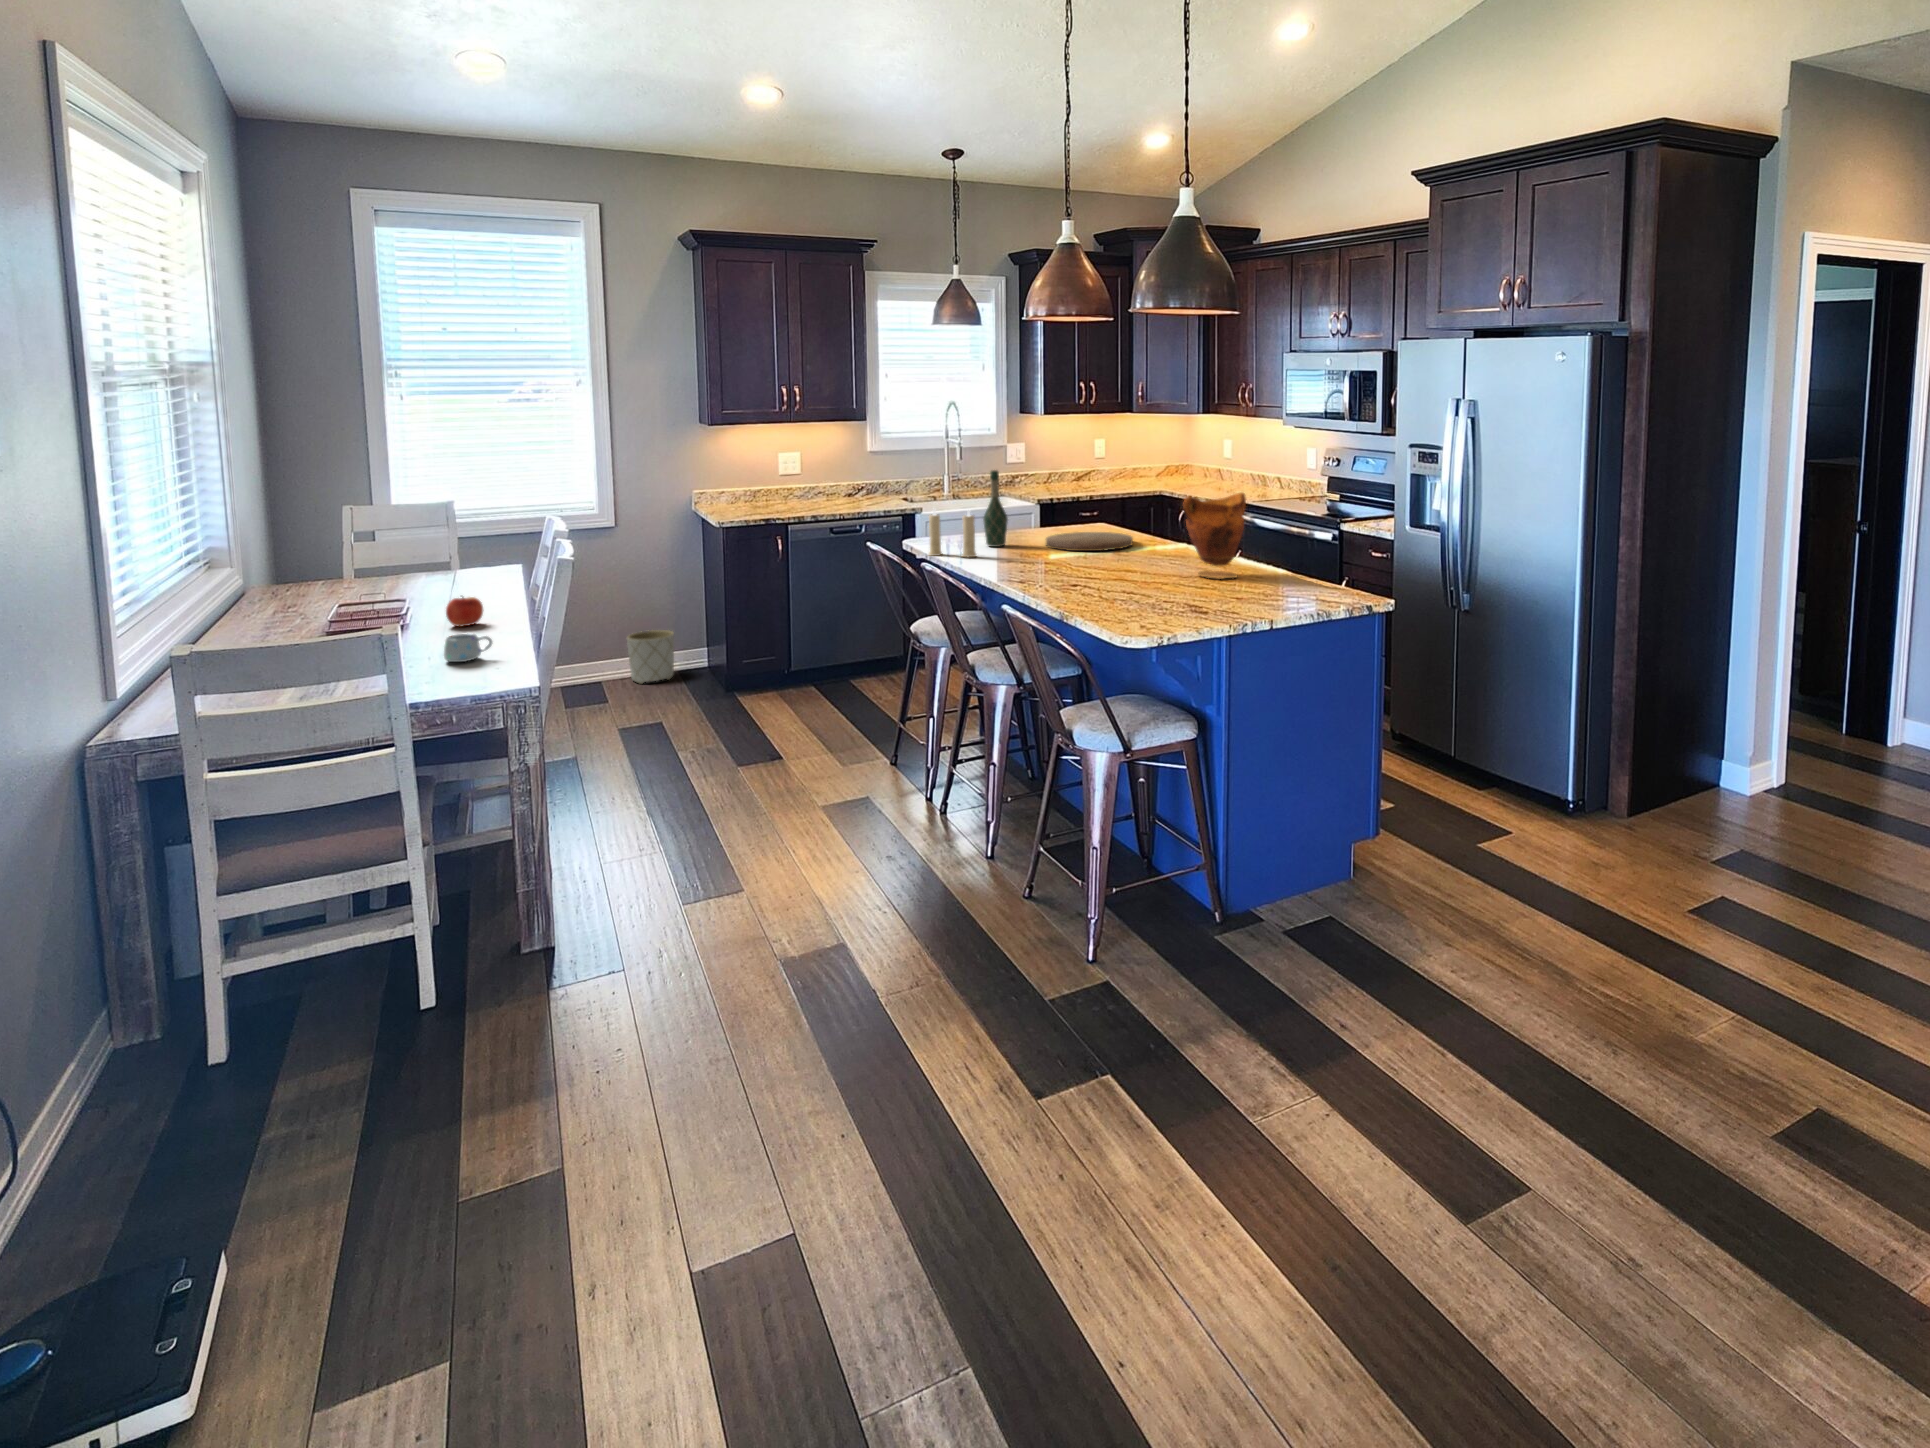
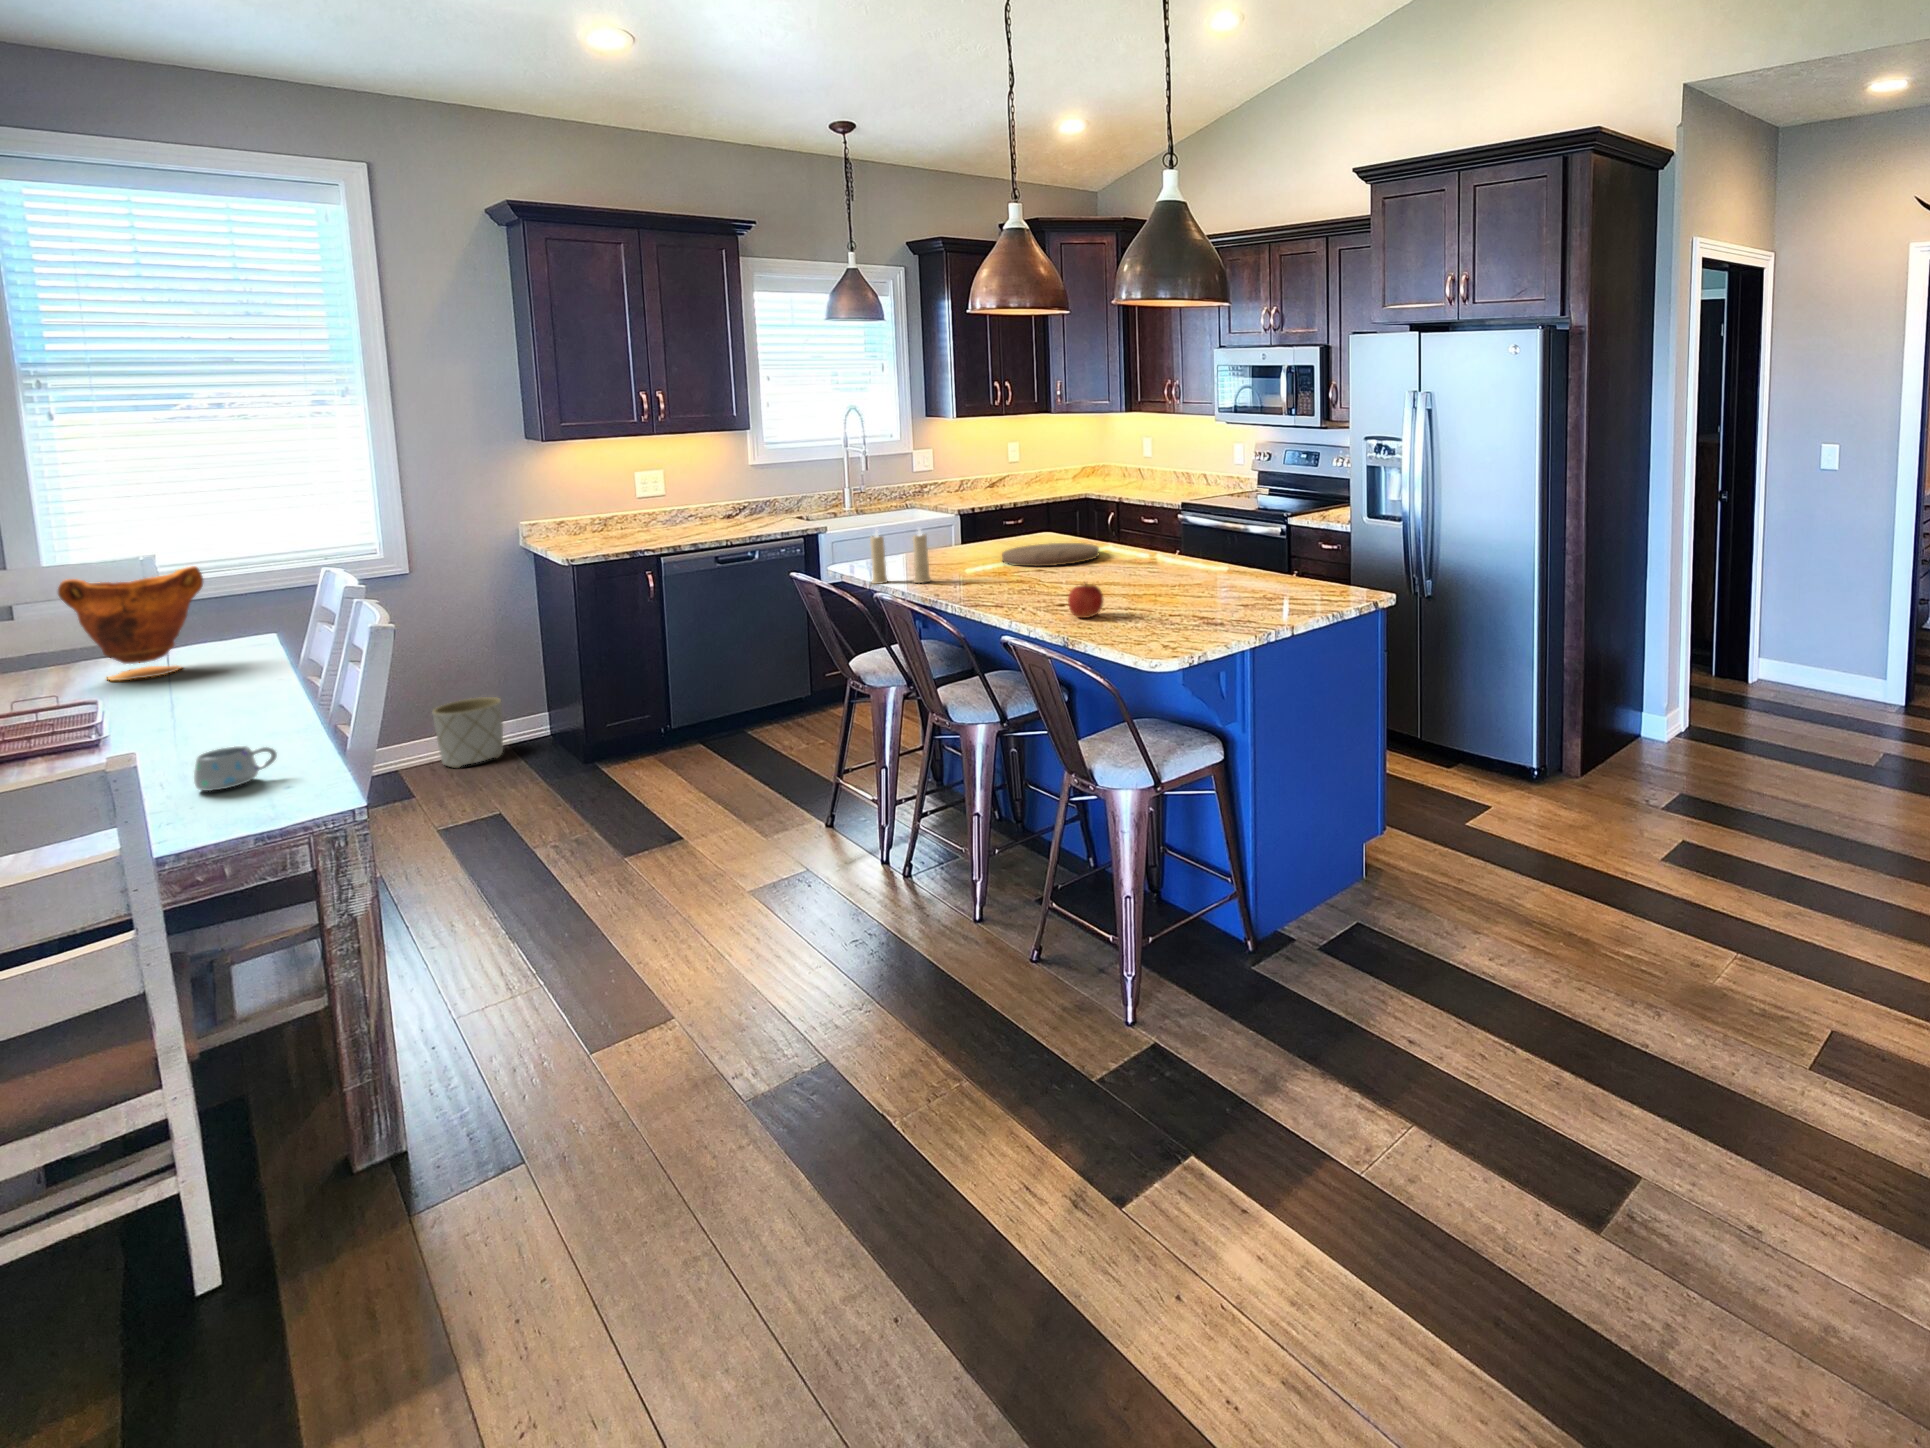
wine bottle: present [983,470,1008,547] -> none [930,482,959,568]
vase: present [1183,492,1246,578] -> present [58,566,203,680]
apple: present [446,597,483,626] -> present [1068,583,1104,618]

